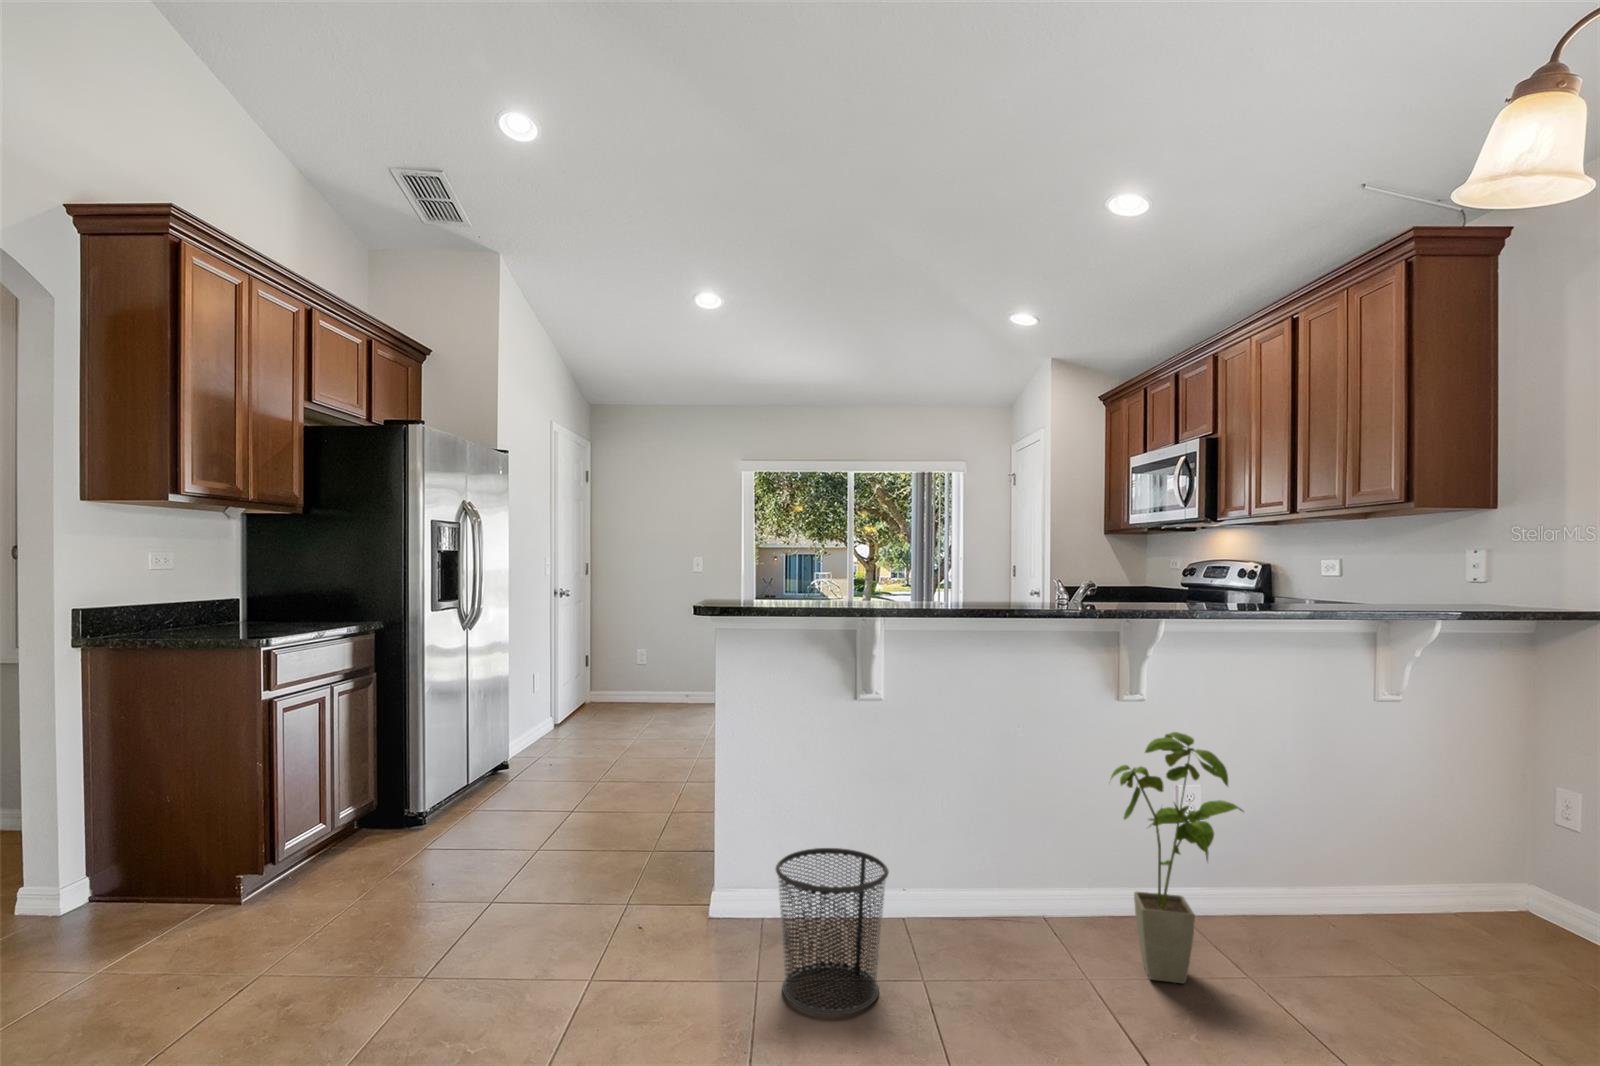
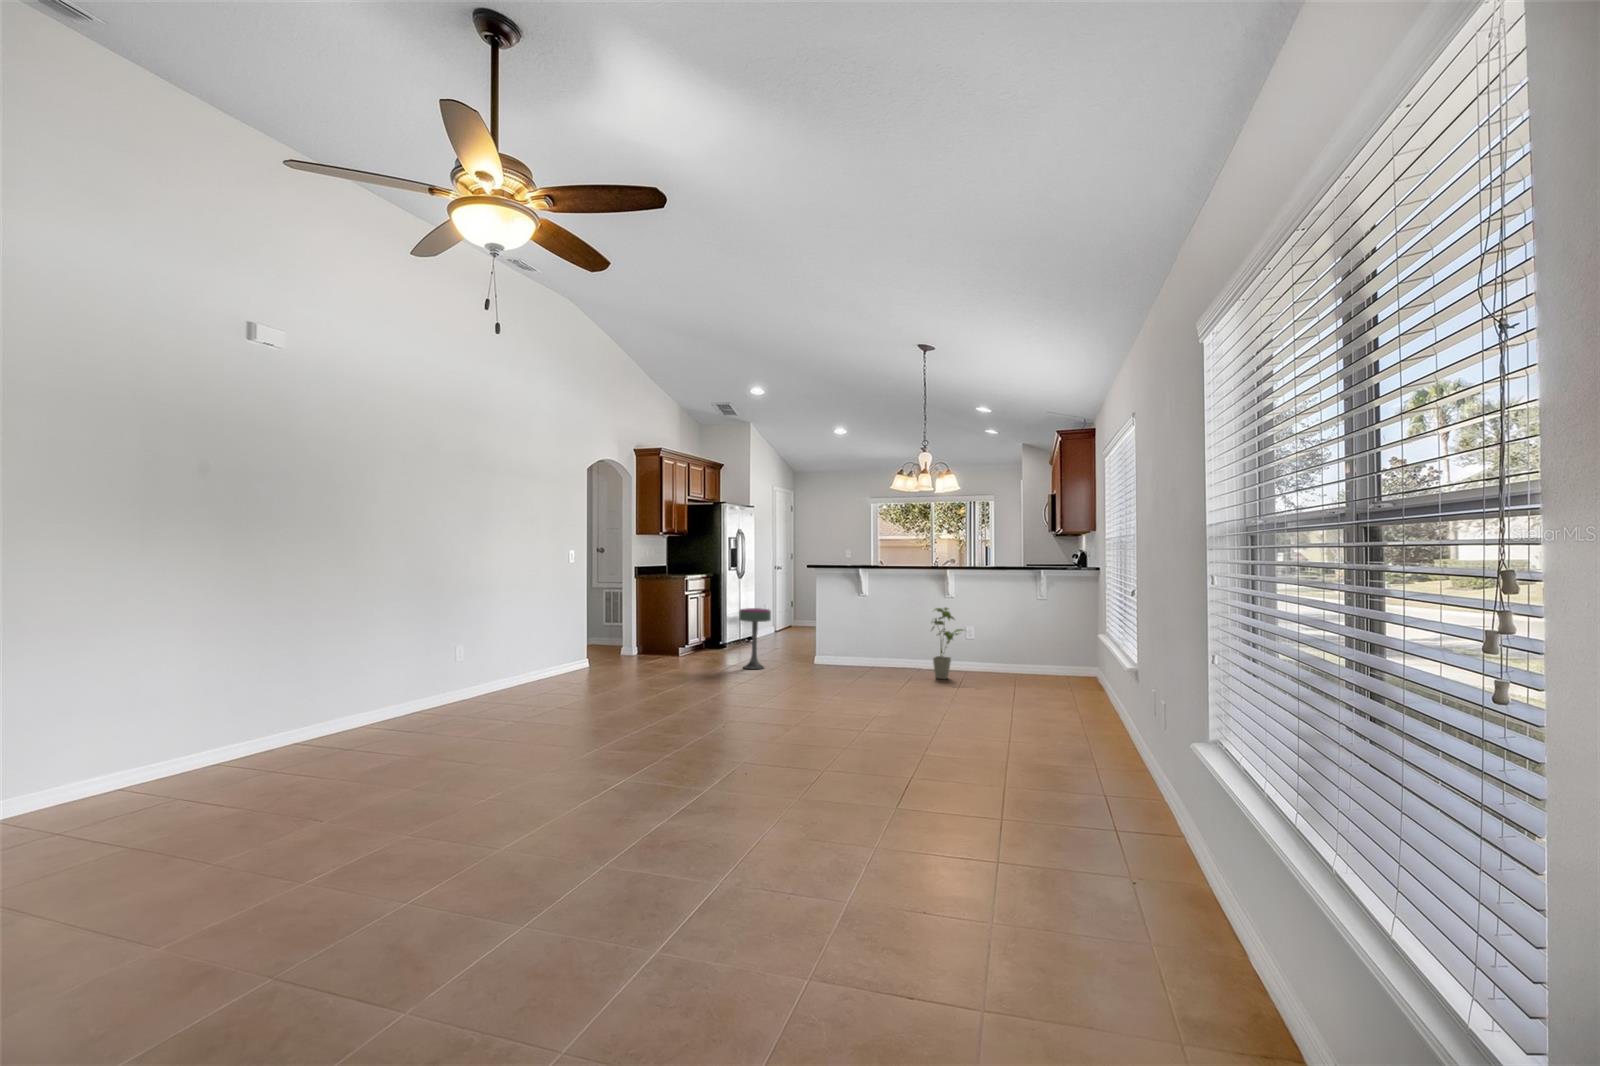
bar stool: none [433,746,555,985] -> present [739,608,771,669]
waste bin: present [776,848,889,1015] -> none [829,639,860,677]

